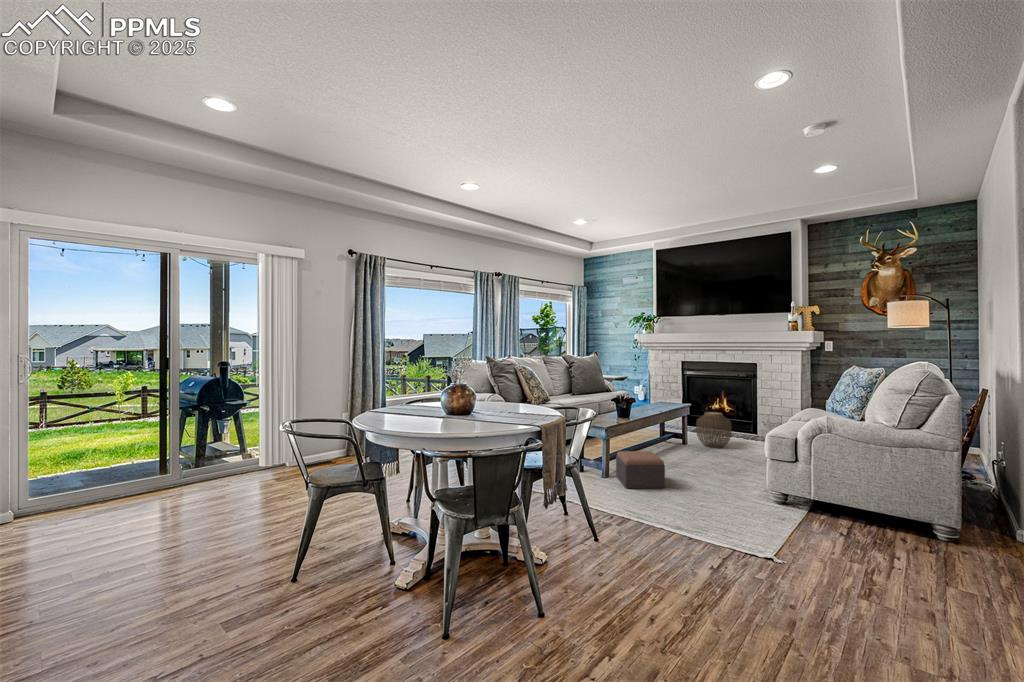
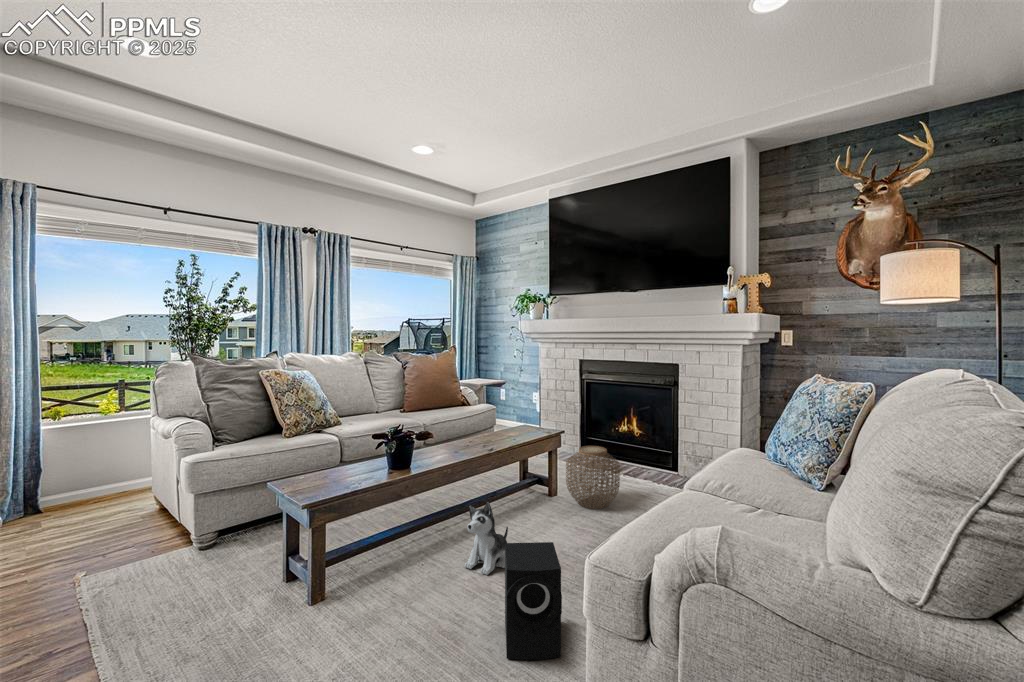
plush toy: none [666,432,689,468] -> present [465,502,508,575]
speaker: none [707,443,743,488] -> present [505,542,562,660]
footstool: present [616,451,665,488] -> none [297,556,404,661]

